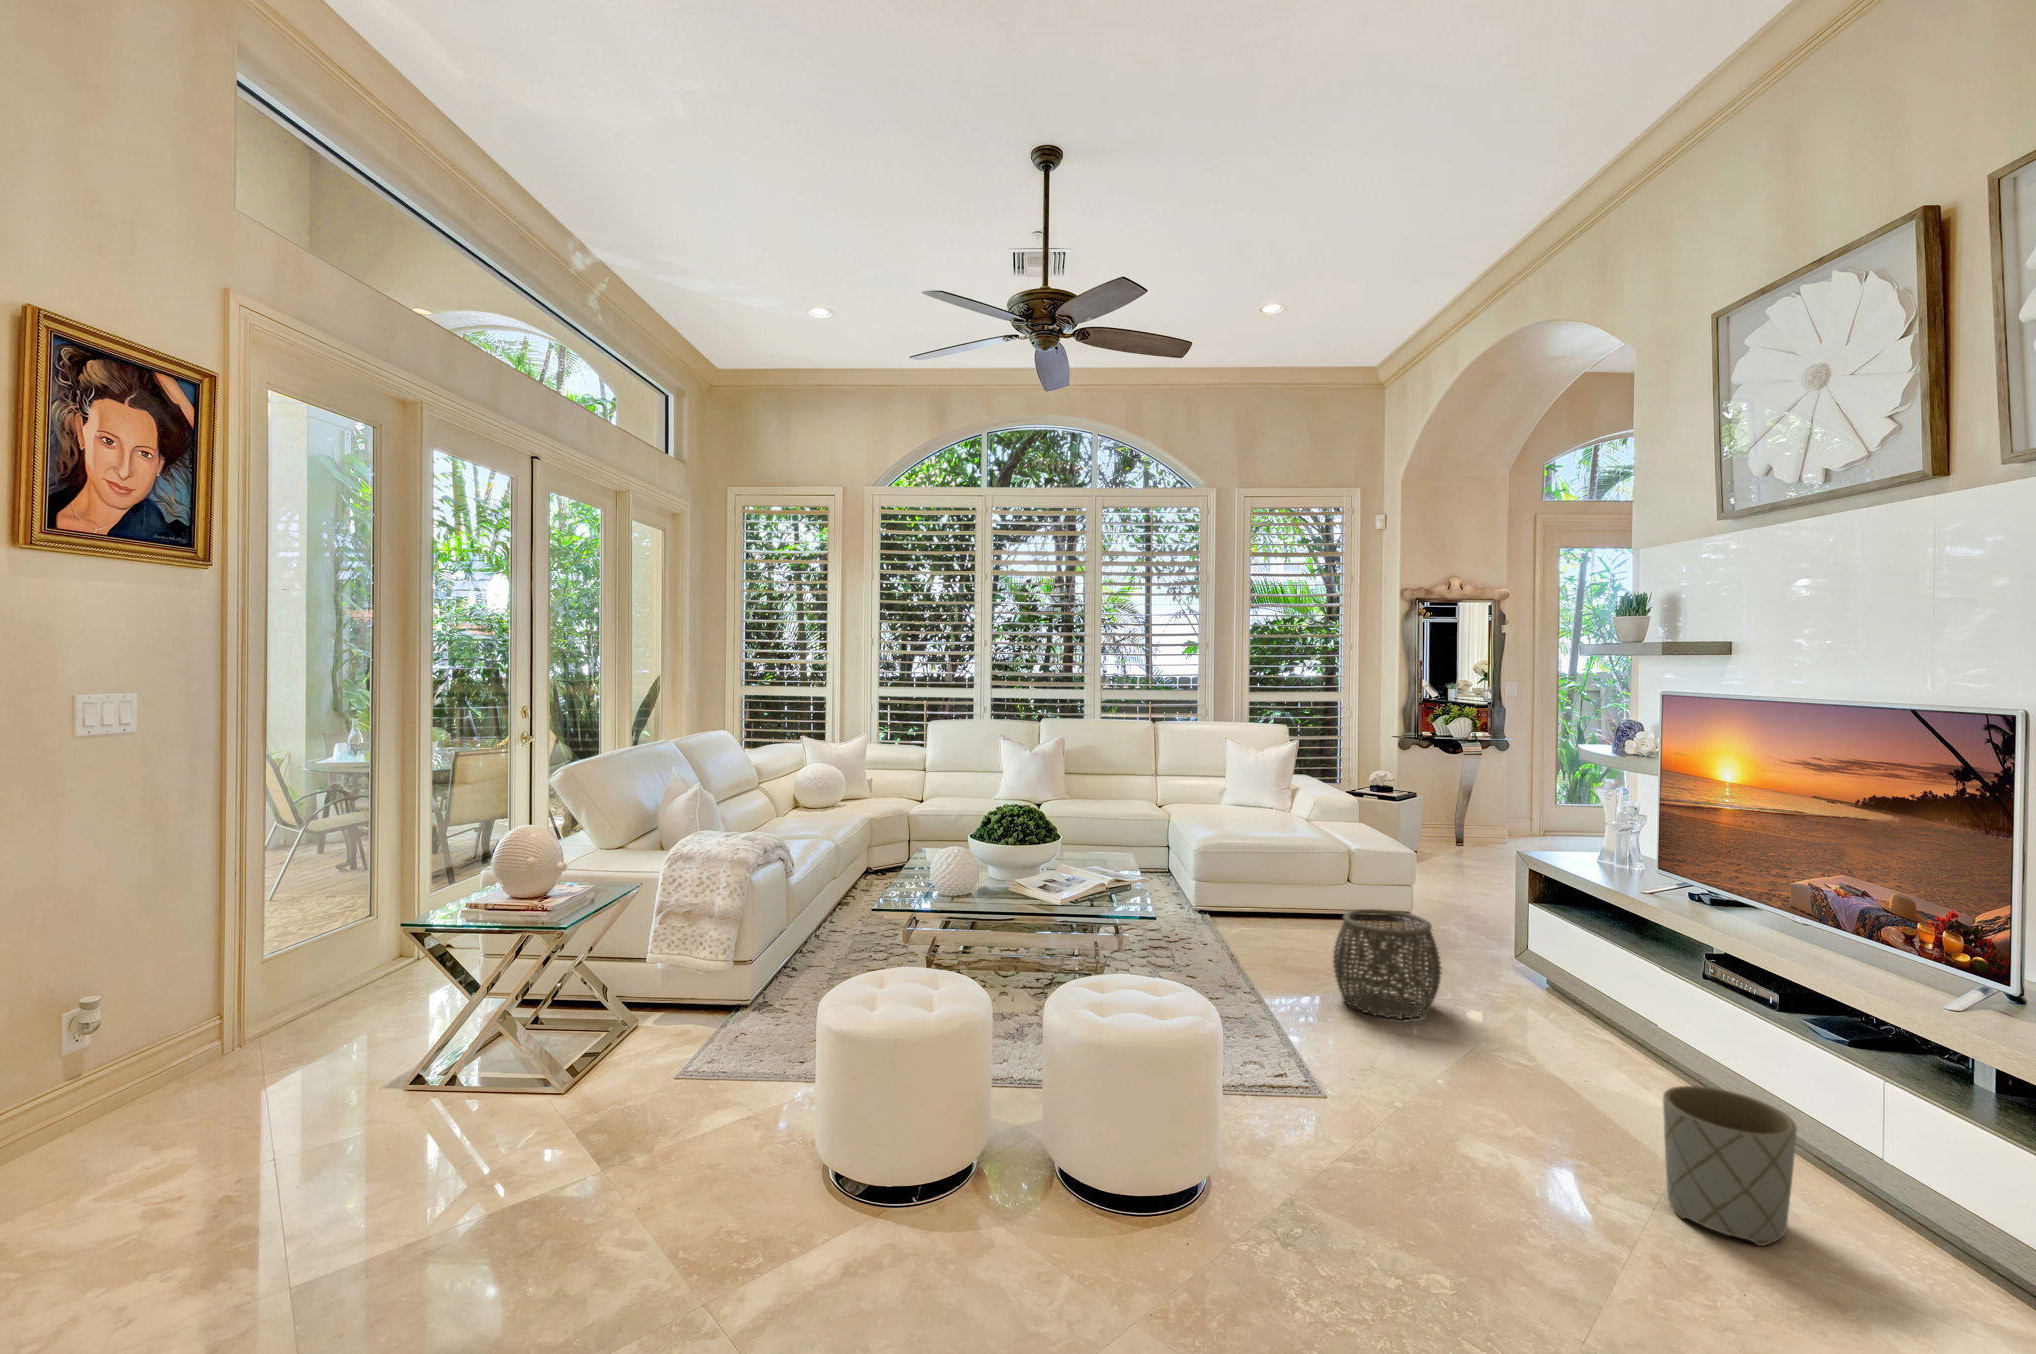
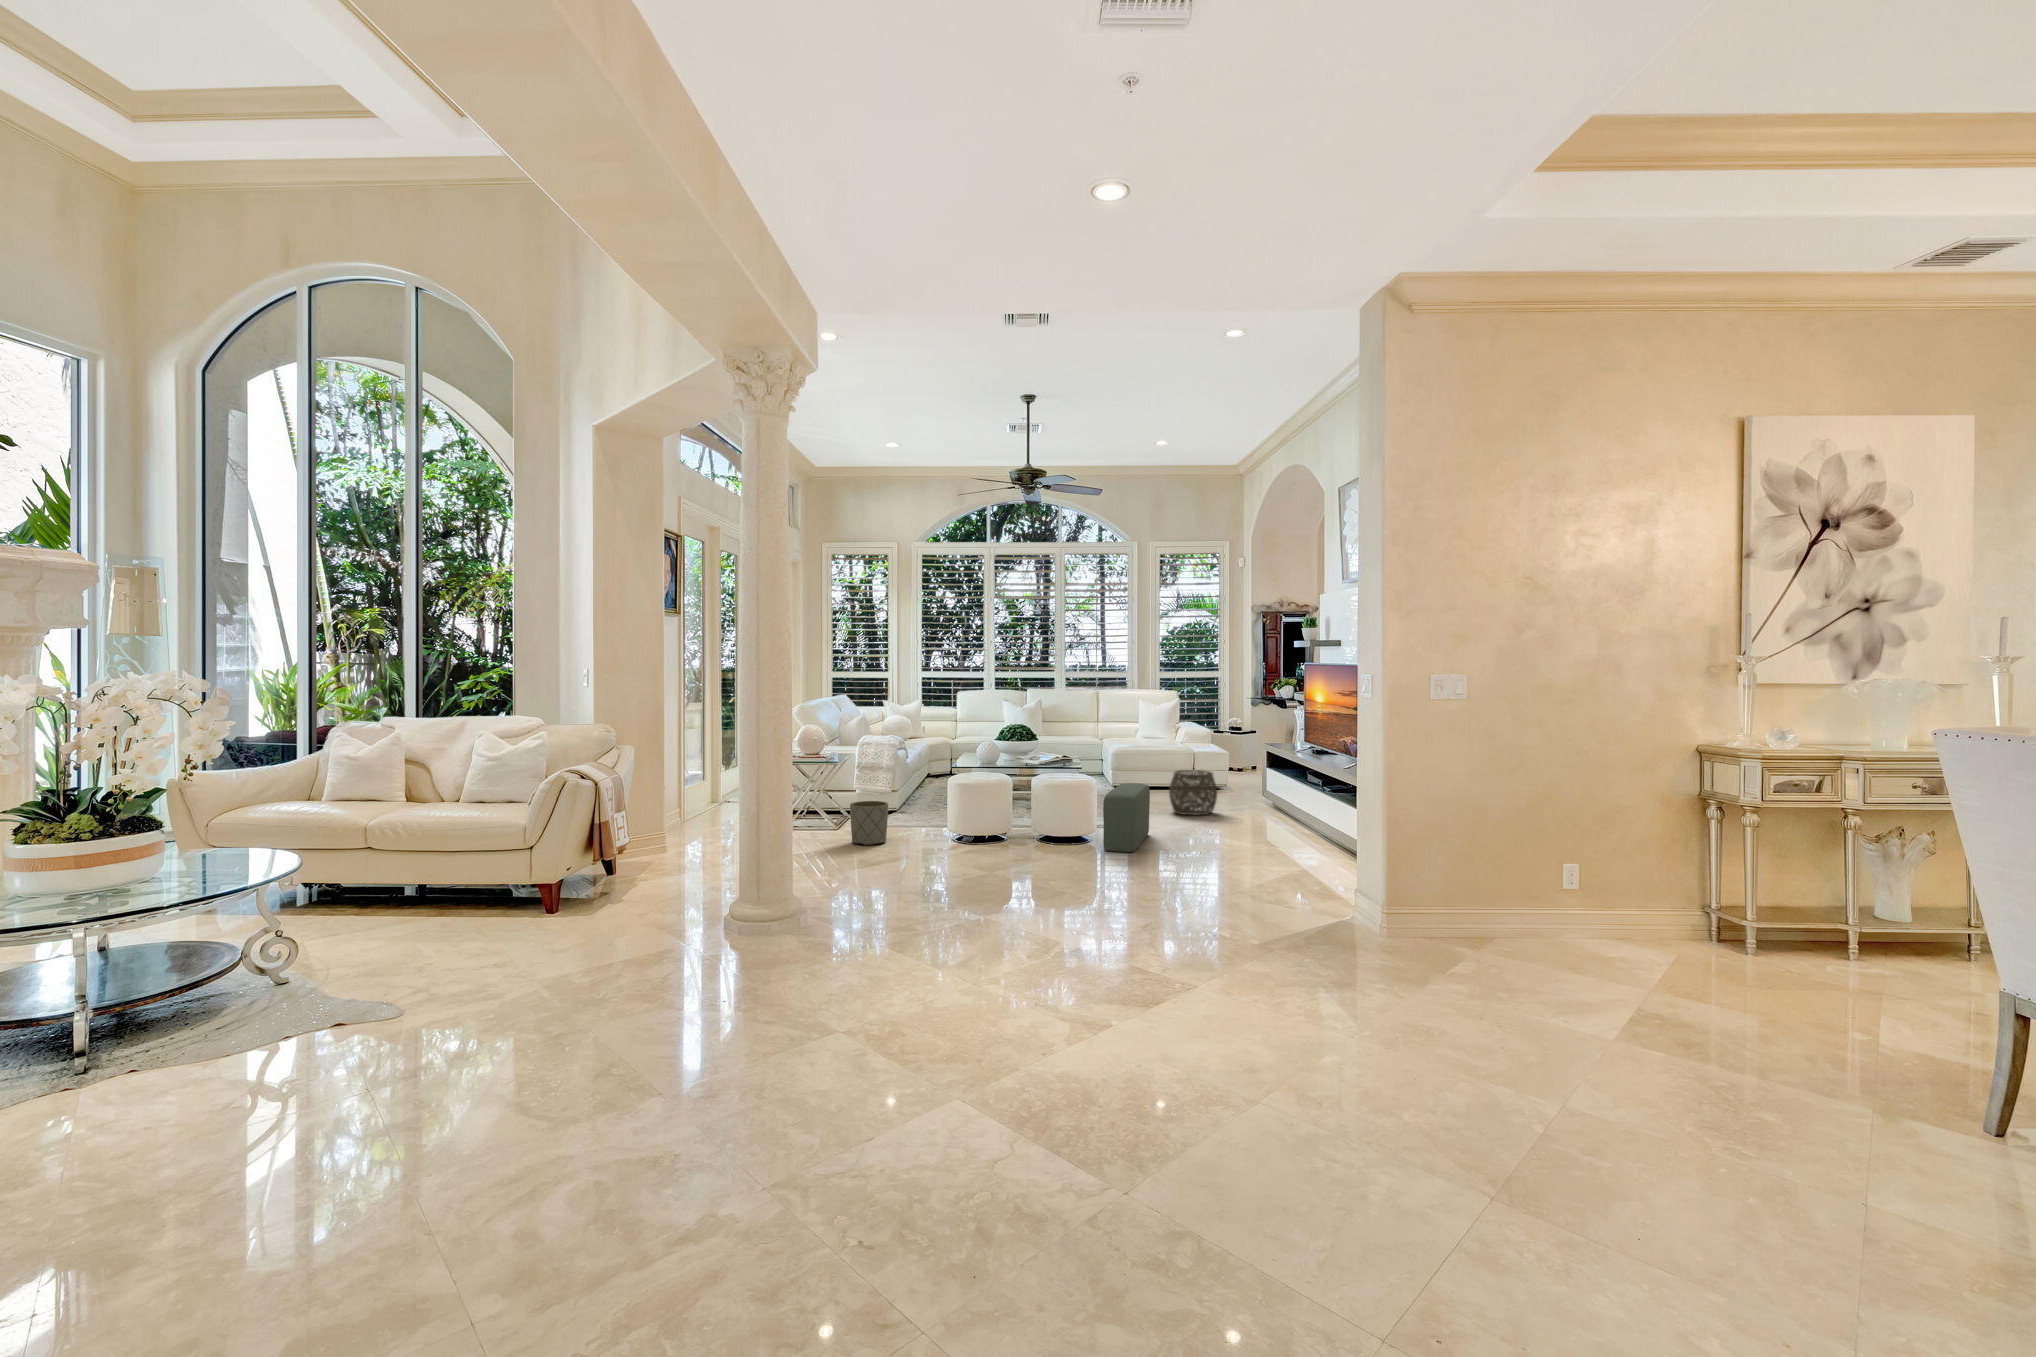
pouf: none [1256,996,1358,1266] -> present [1103,783,1150,852]
planter: present [1663,1086,1797,1246] -> present [850,801,888,846]

